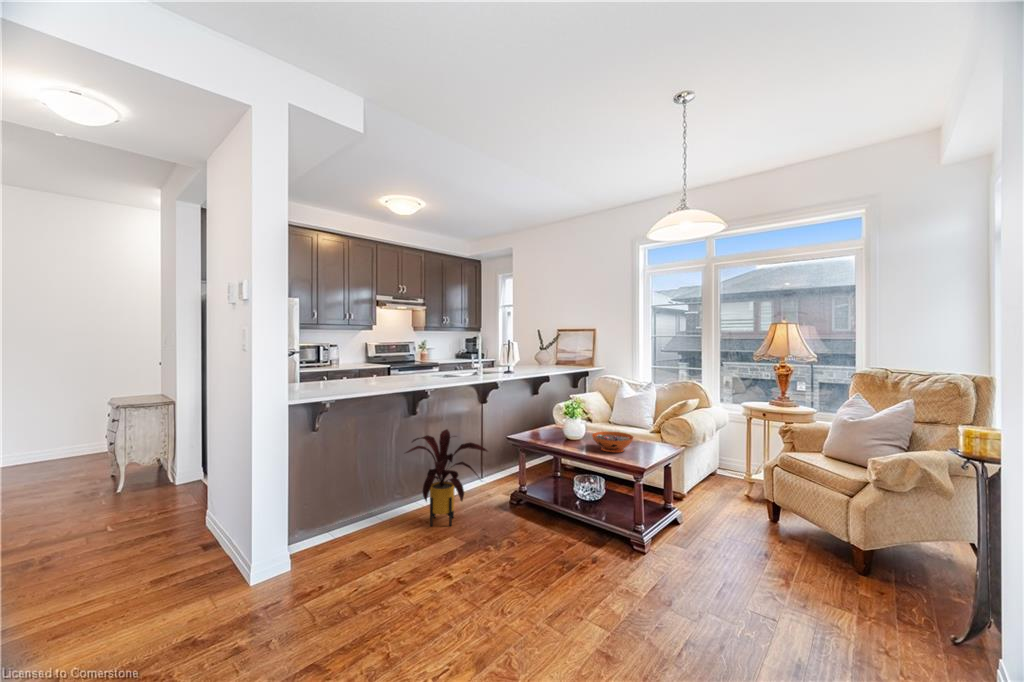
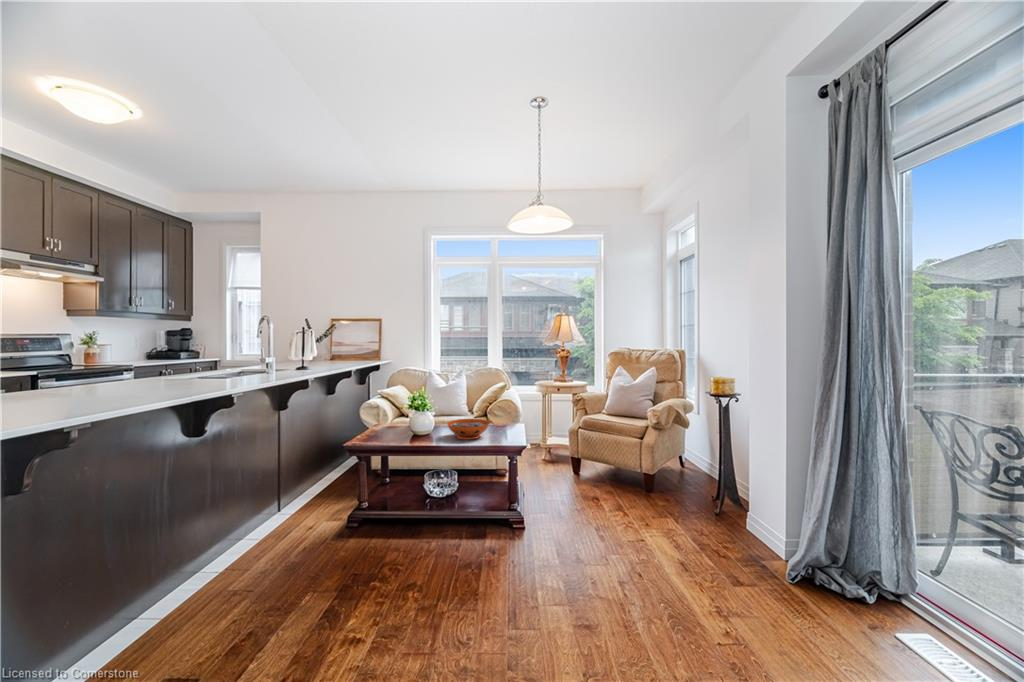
house plant: present [406,429,487,526] -> none [202,448,348,591]

